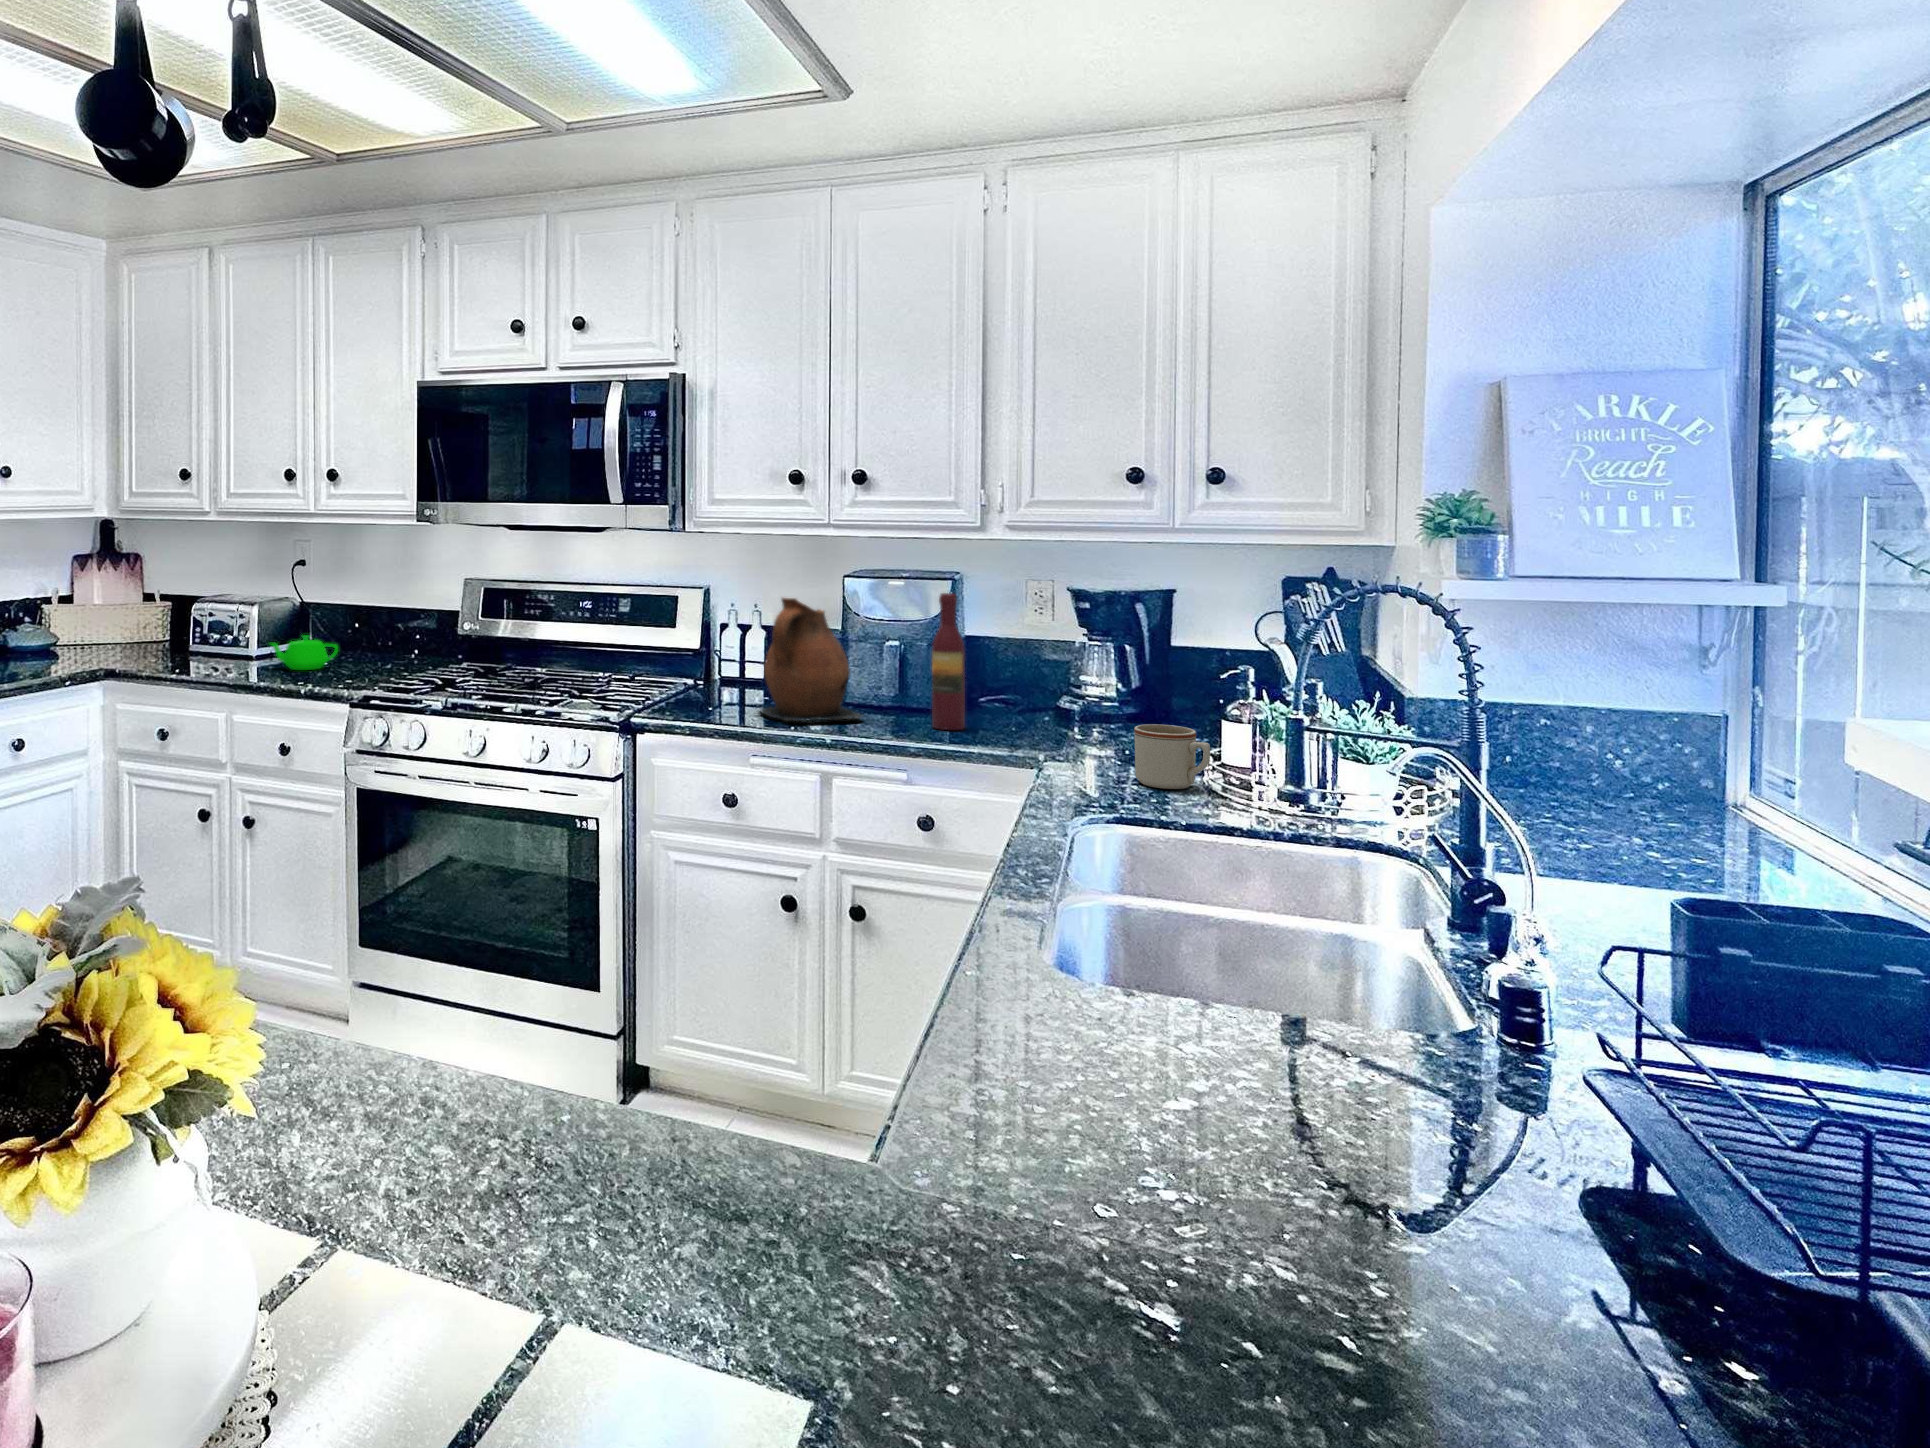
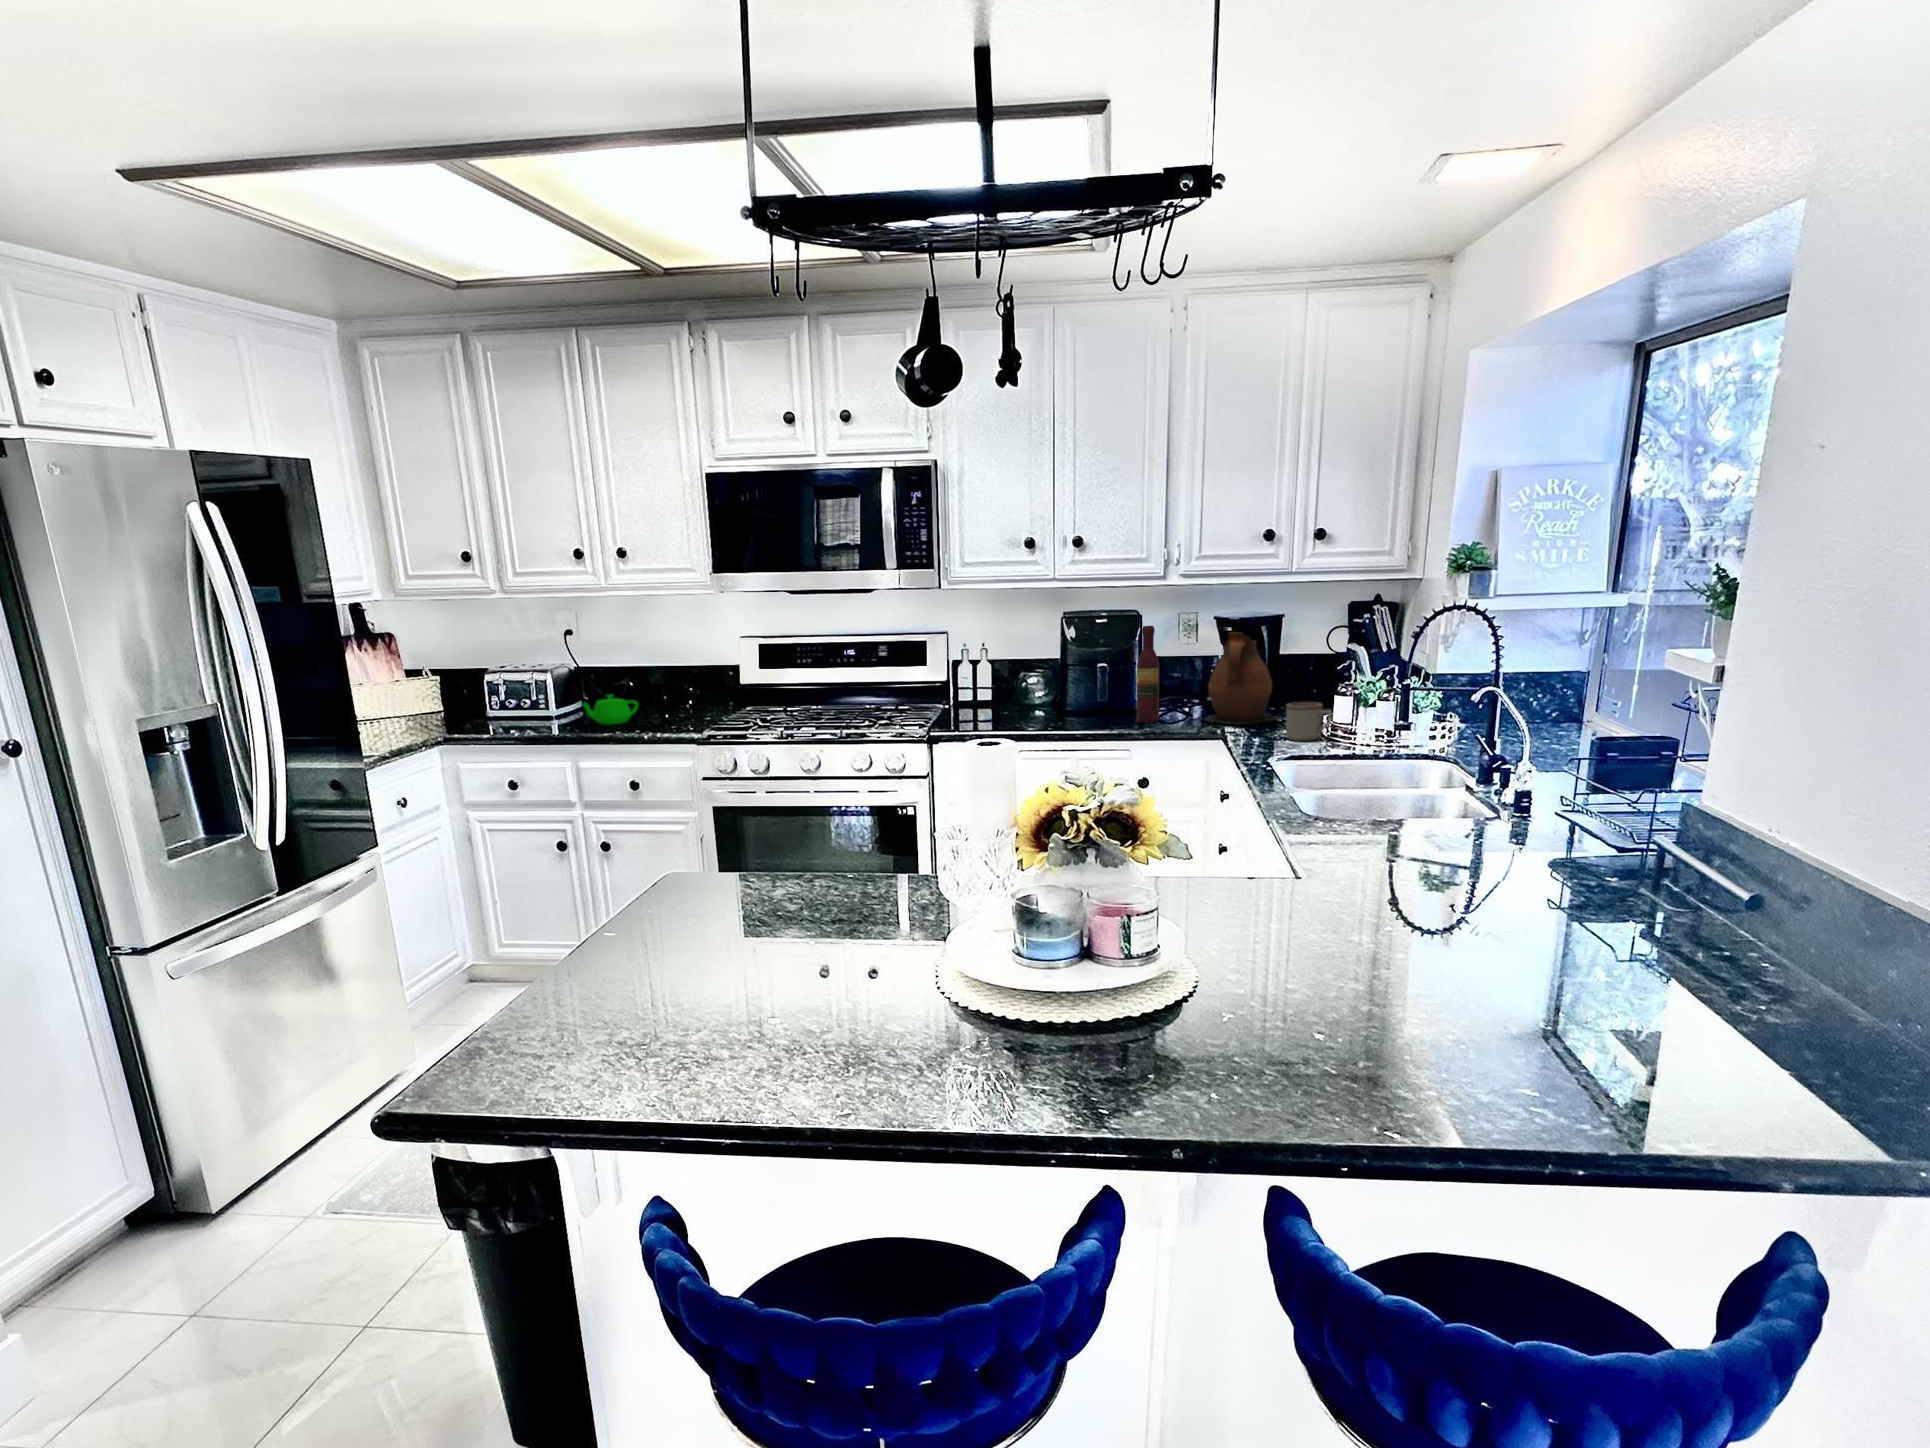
ceramic pitcher: present [760,598,863,721] -> present [1202,633,1282,724]

